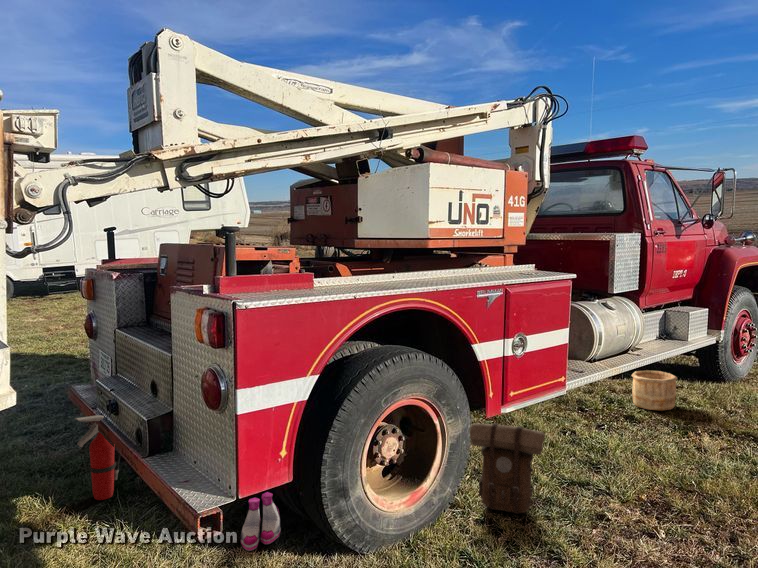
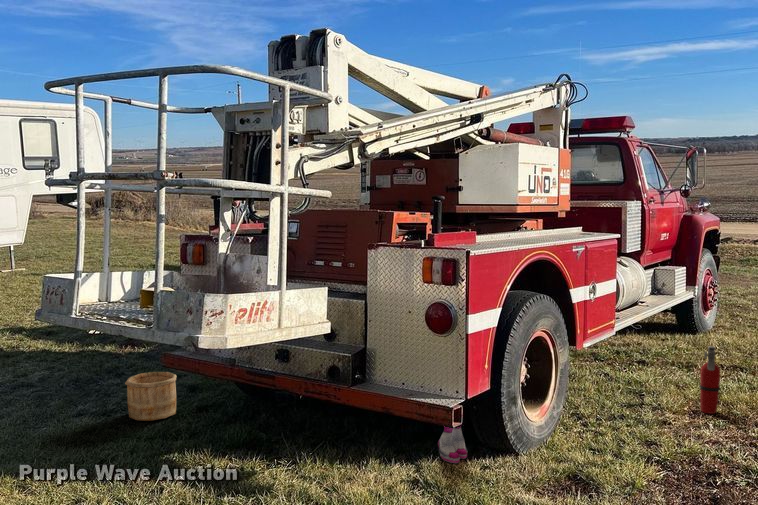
wooden bucket: present [632,370,677,411] -> present [125,372,177,421]
fire extinguisher: present [75,415,120,500] -> present [699,346,720,414]
backpack: present [470,423,545,514] -> none [588,355,649,425]

